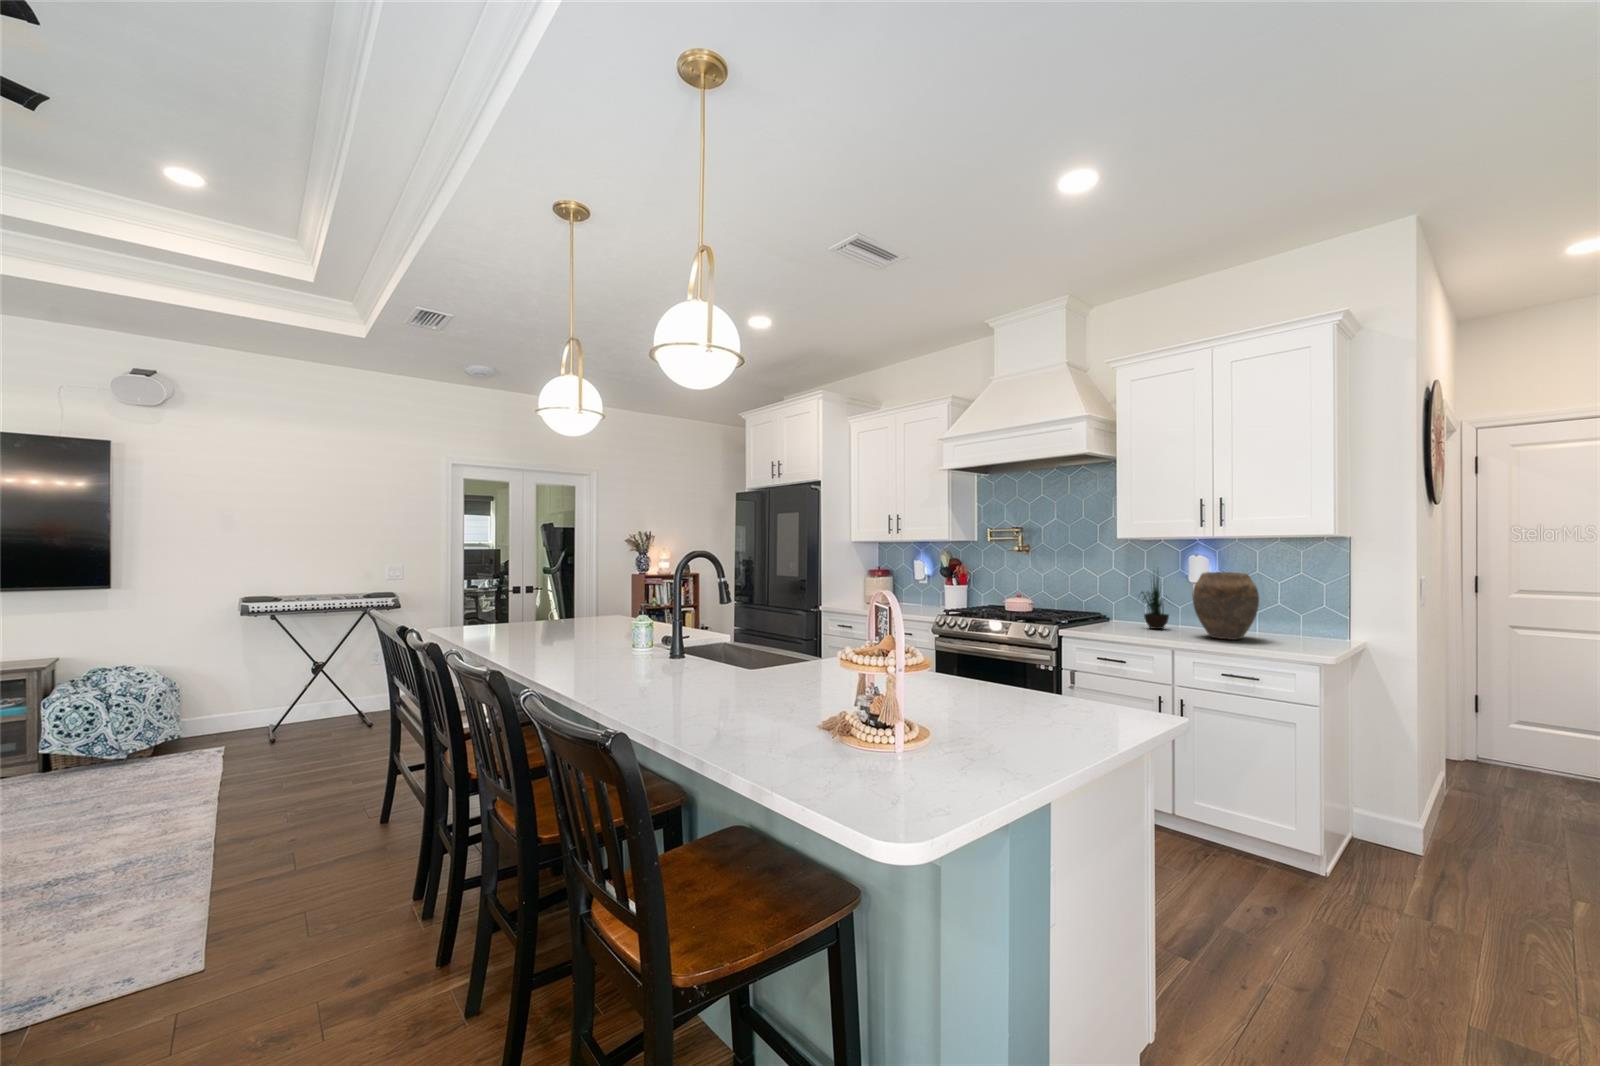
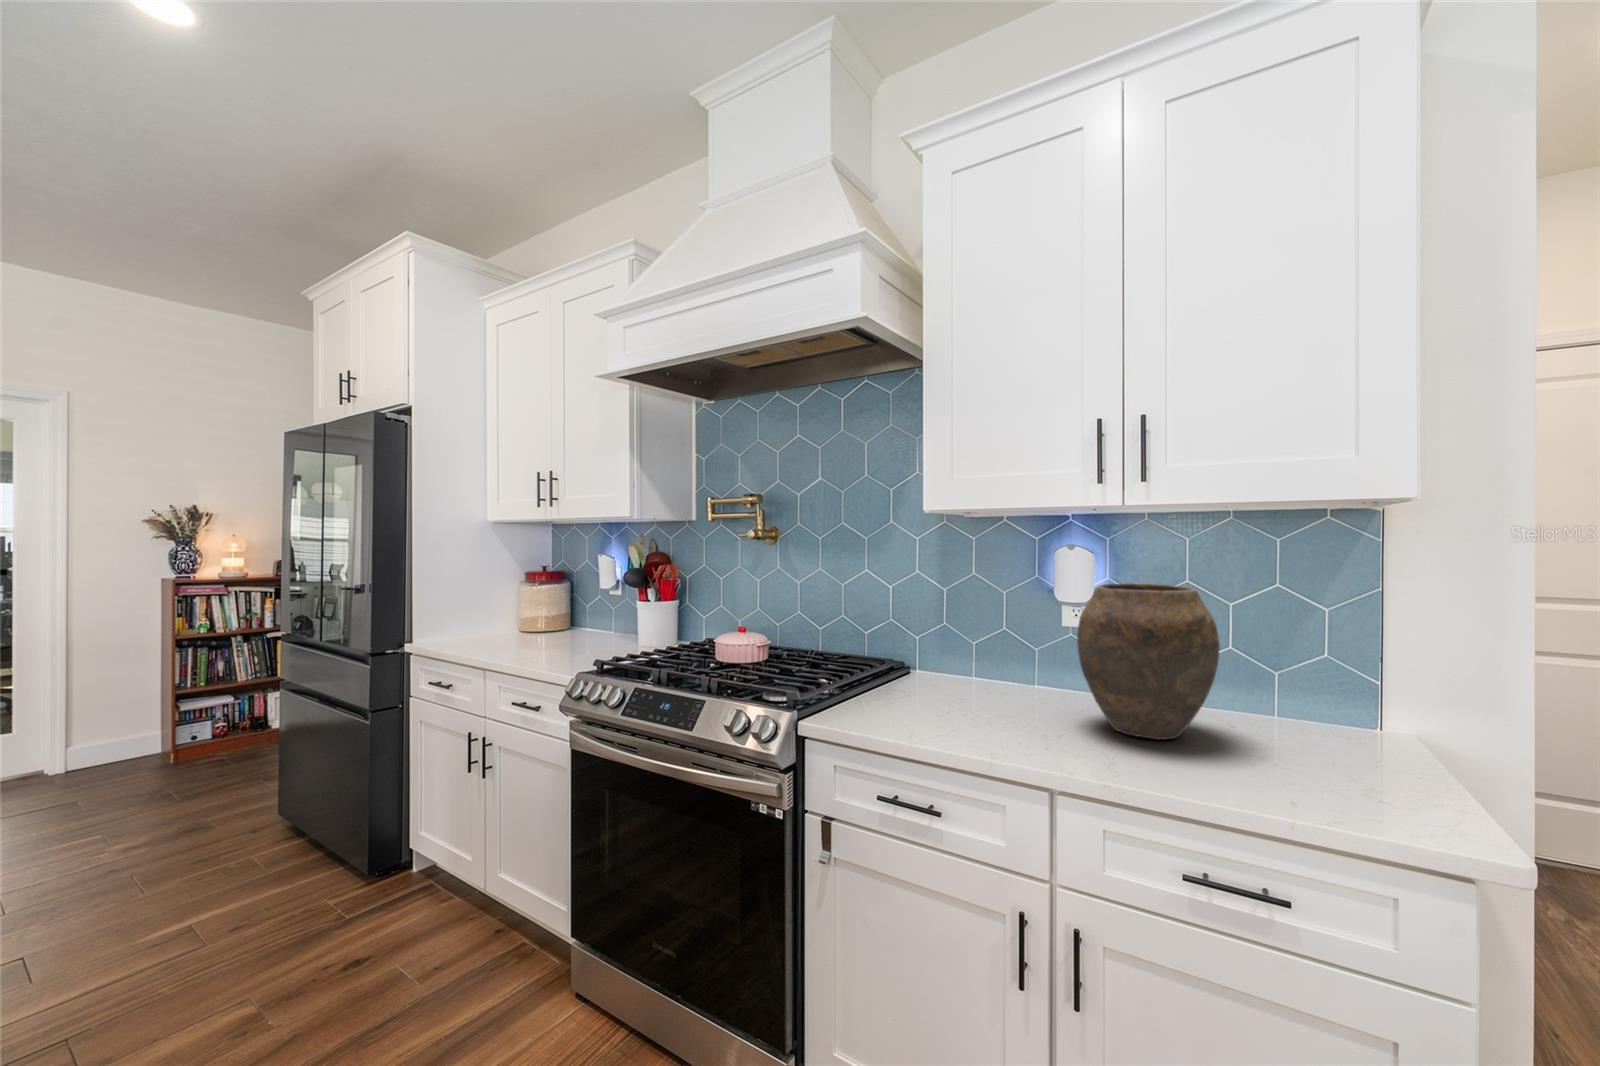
potted plant: present [1142,578,1169,629] -> none [957,555,1035,701]

